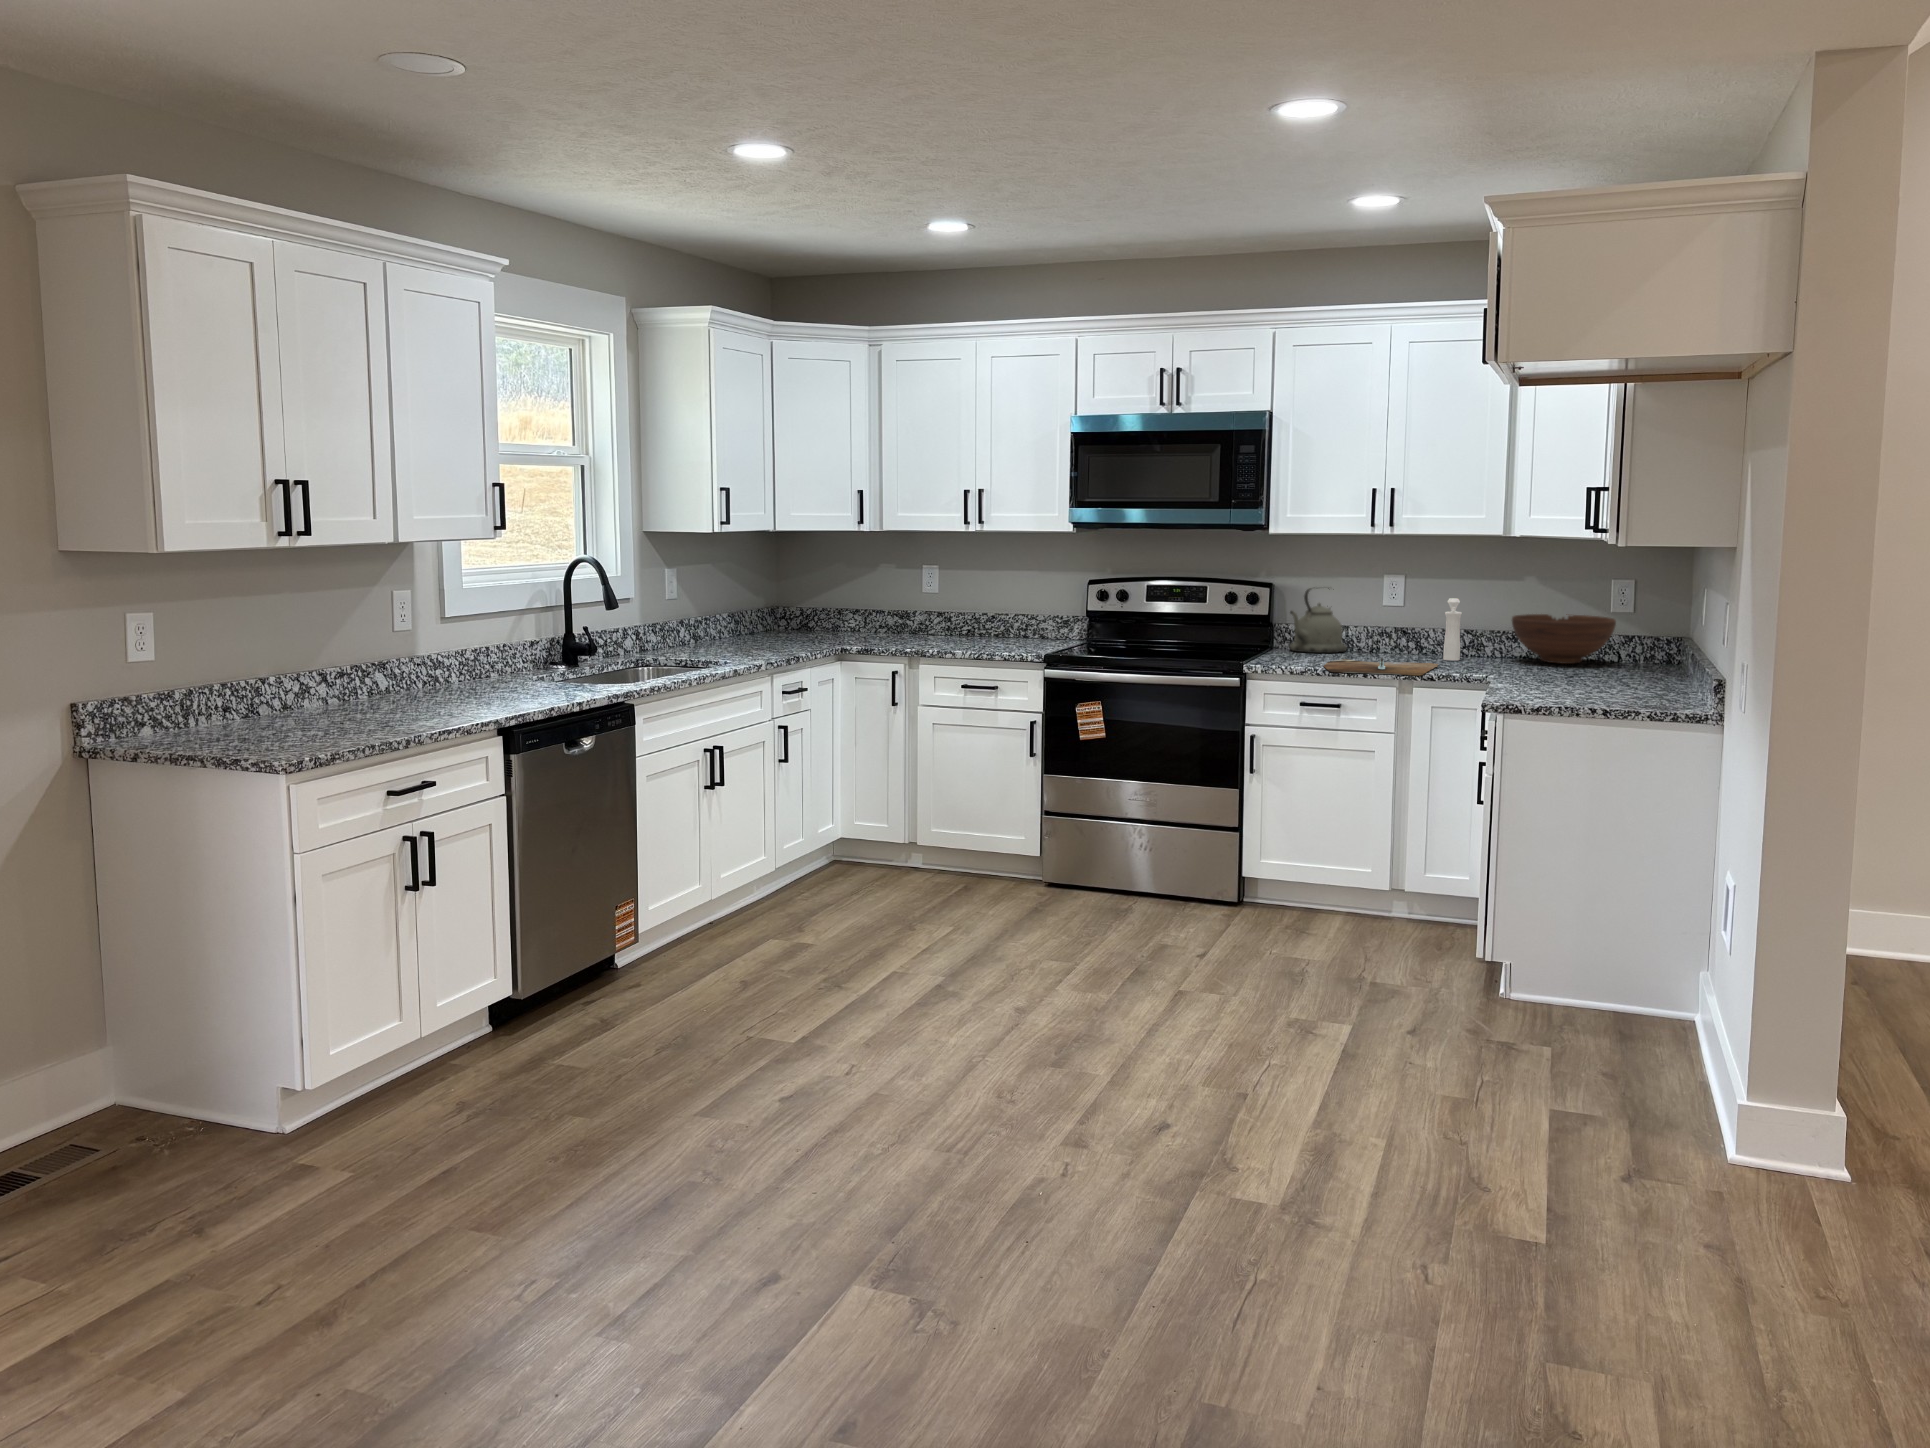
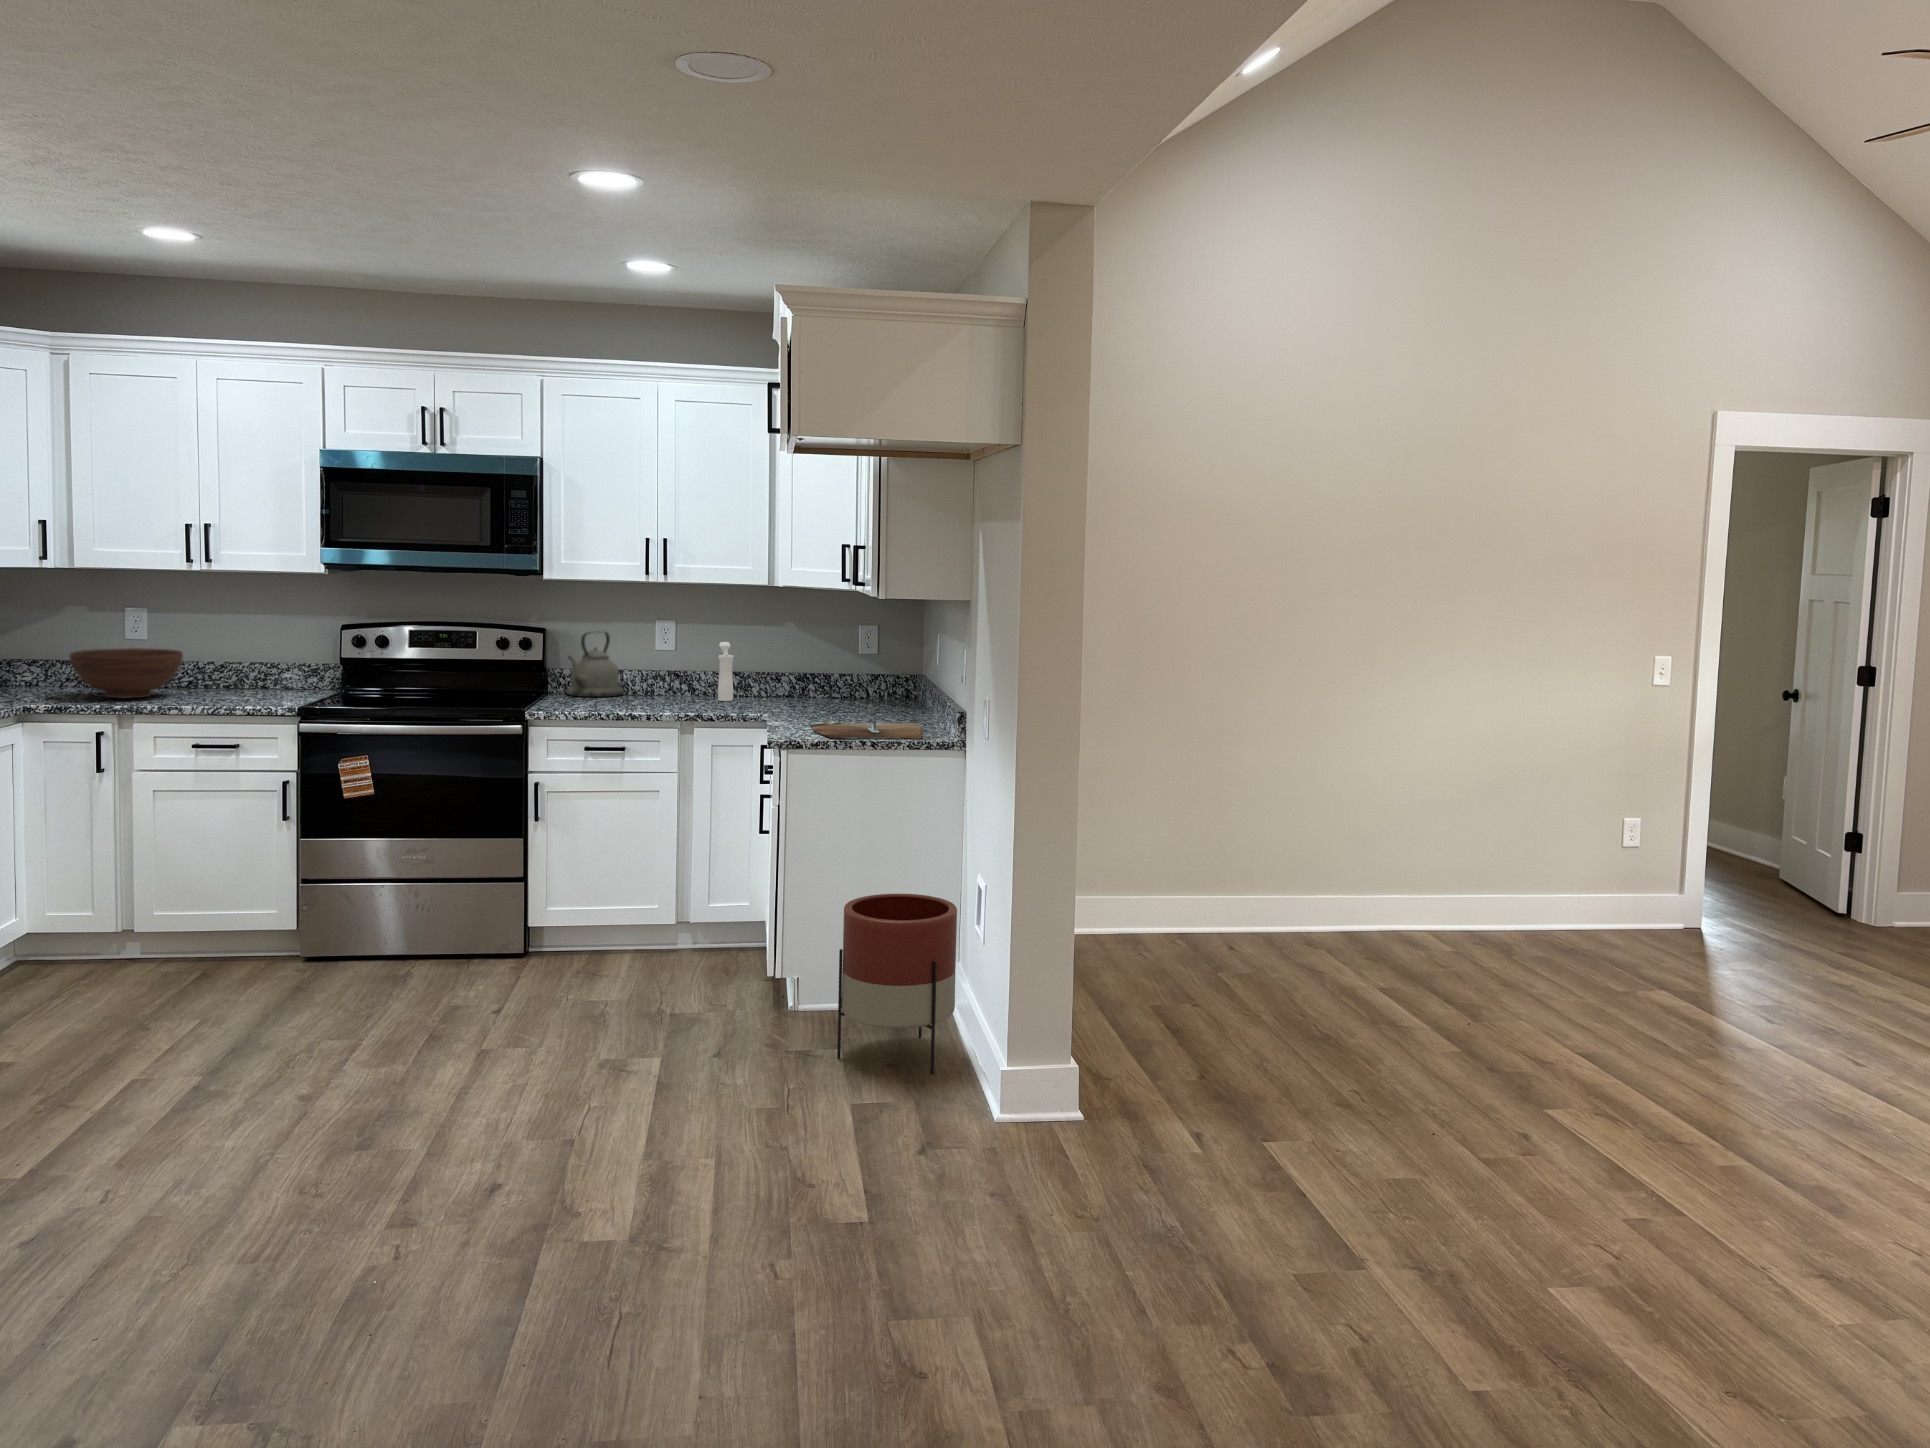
fruit bowl: present [1512,614,1616,664] -> present [70,648,183,699]
cutting board: present [1324,657,1438,675] -> present [811,720,922,739]
planter: none [1546,880,1702,1095] -> present [837,894,957,1074]

